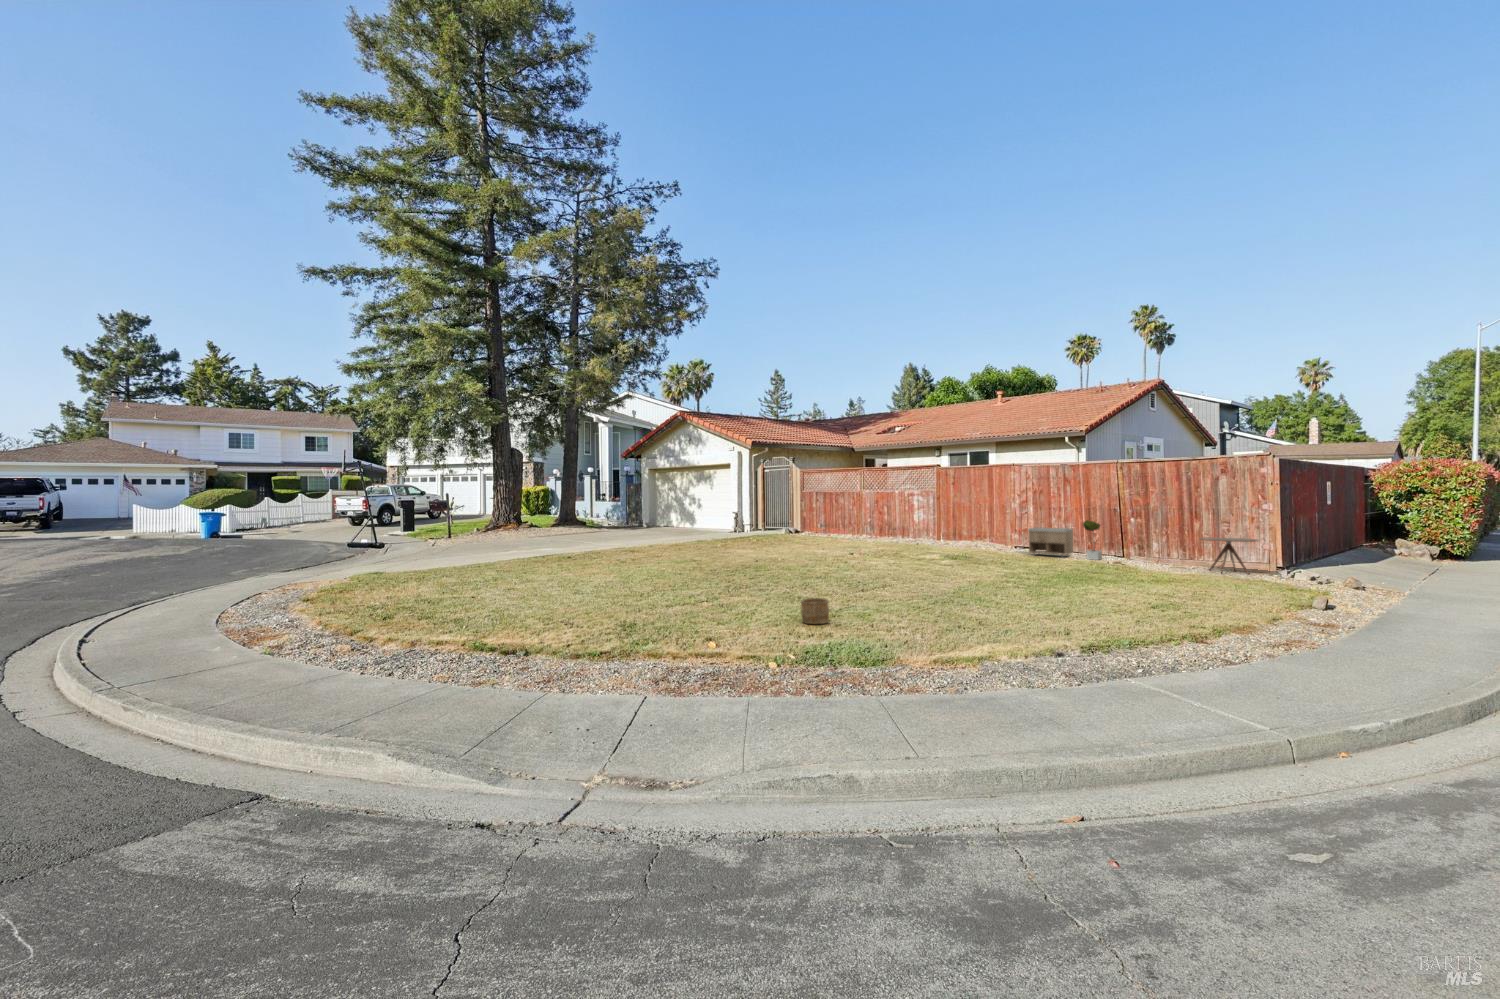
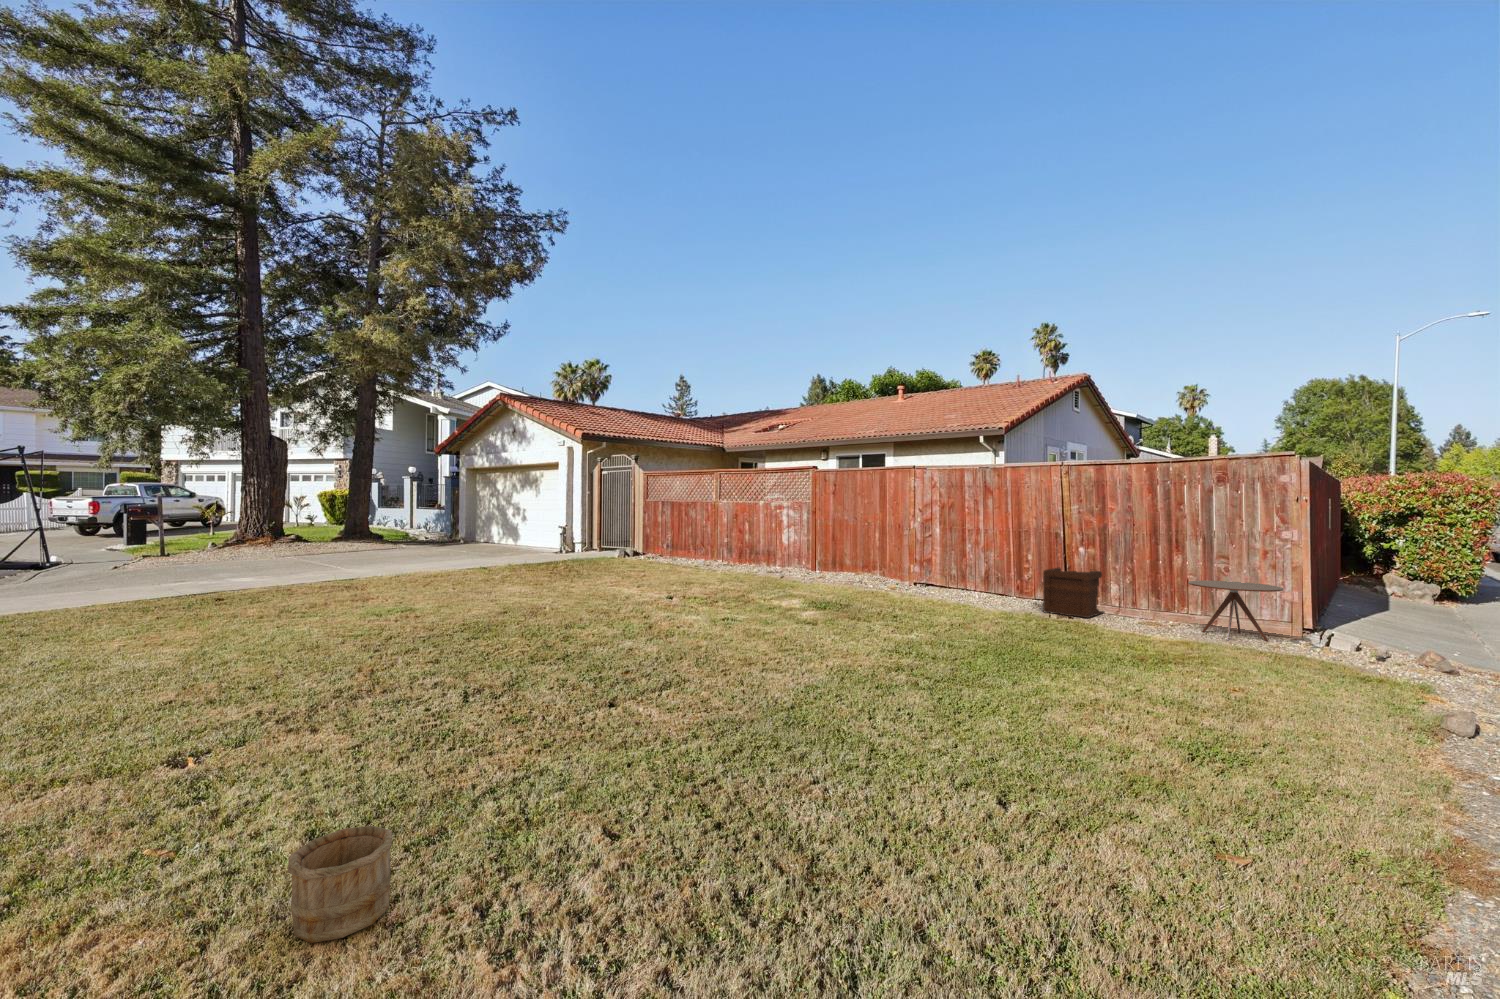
potted tree: present [1083,520,1102,560] -> none [1010,548,1037,607]
storage bench: present [1028,527,1073,556] -> none [935,557,996,602]
wooden crate: none [1104,532,1149,565] -> present [1043,567,1104,618]

